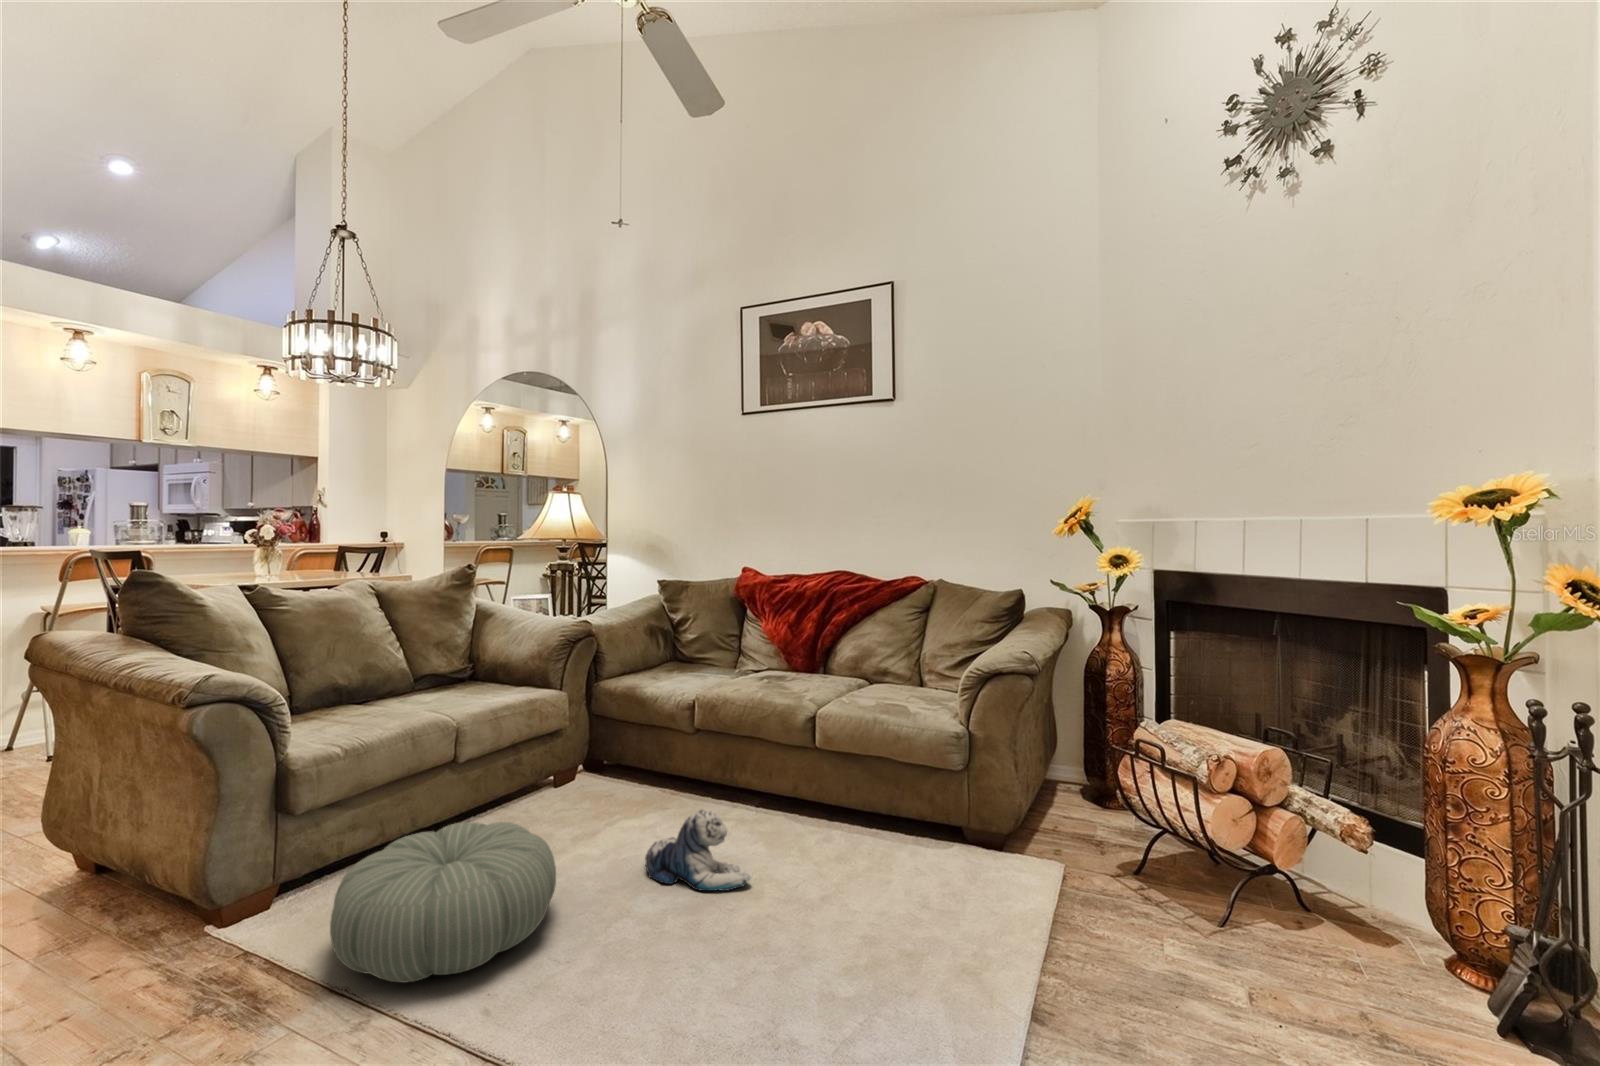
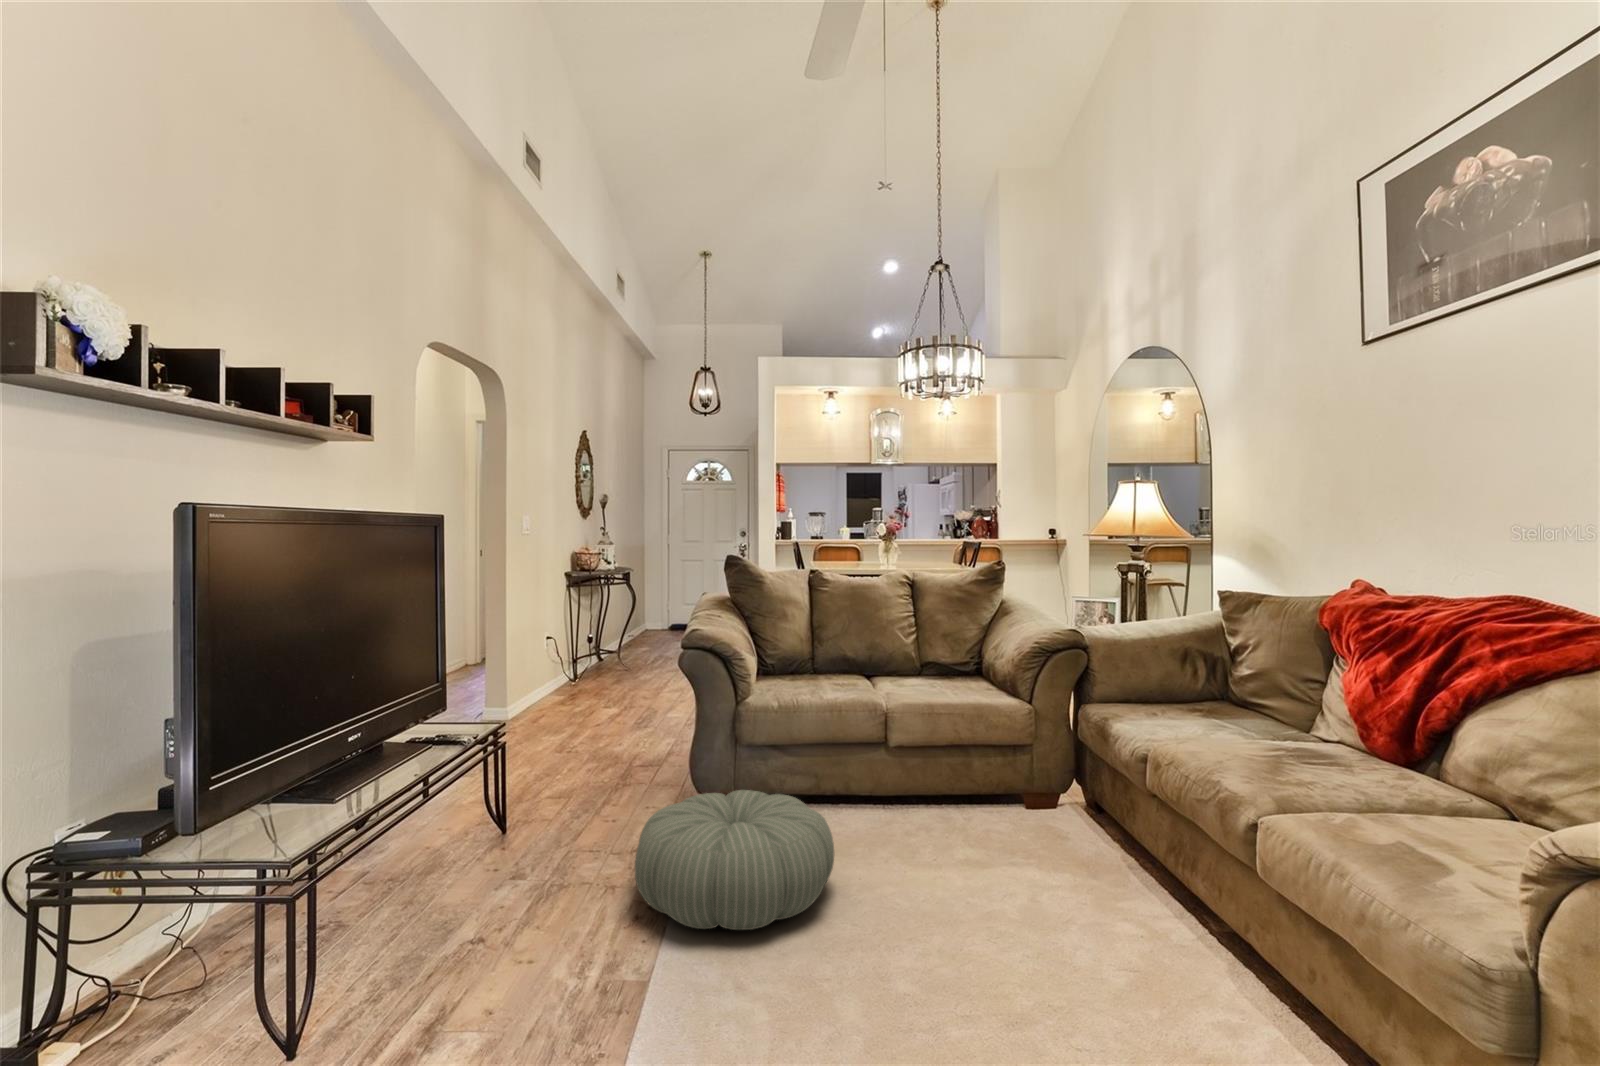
plush toy: present [645,810,750,891] -> none [926,888,1016,1022]

